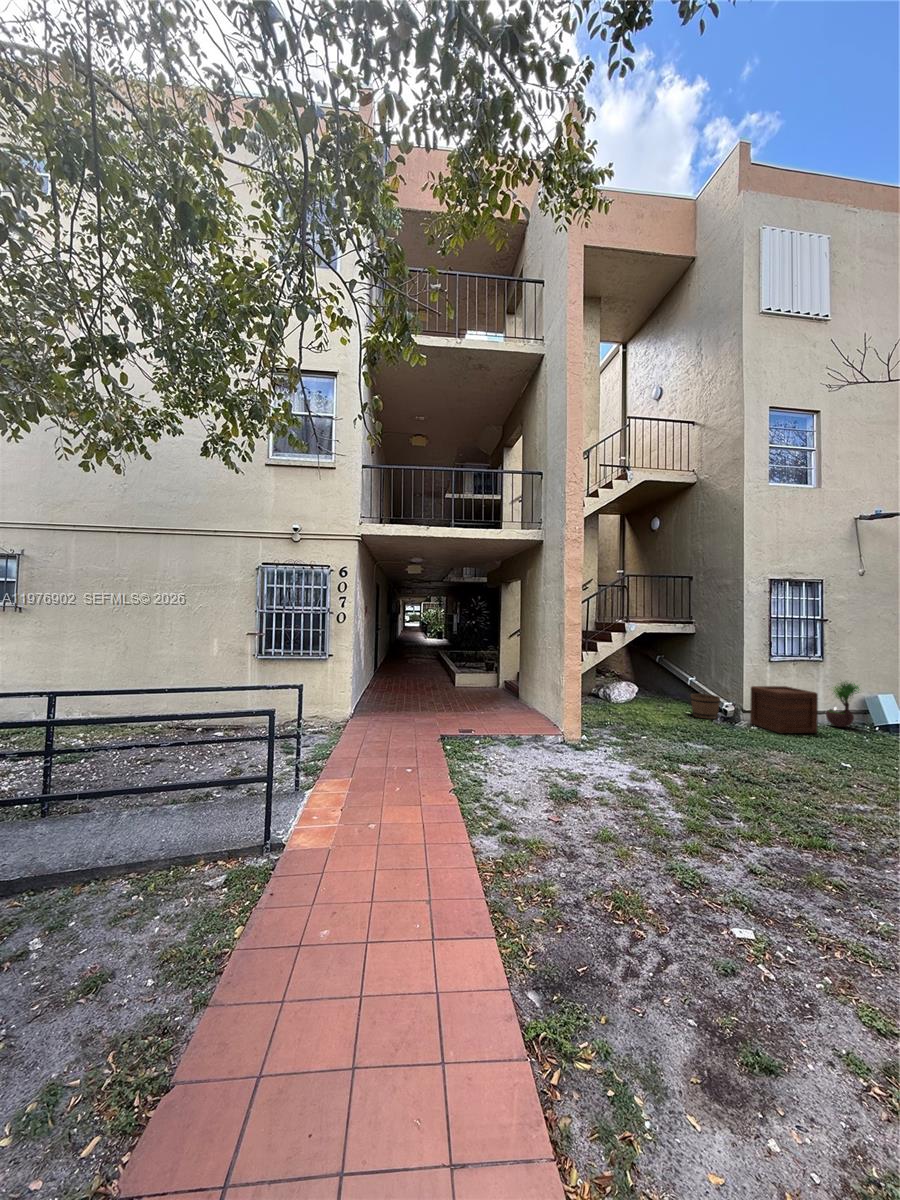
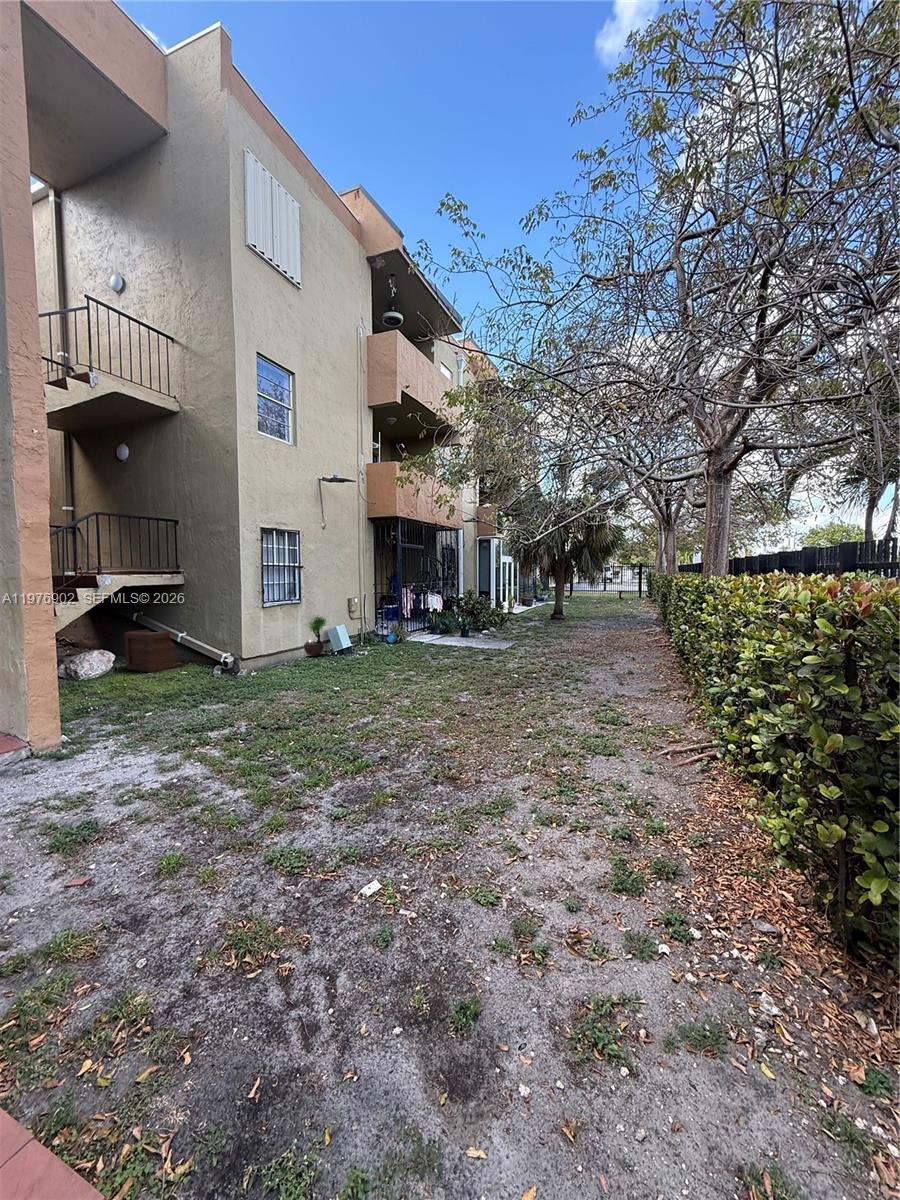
wooden crate: present [750,686,818,733] -> present [124,629,186,673]
bucket: present [691,692,720,719] -> none [185,645,217,675]

